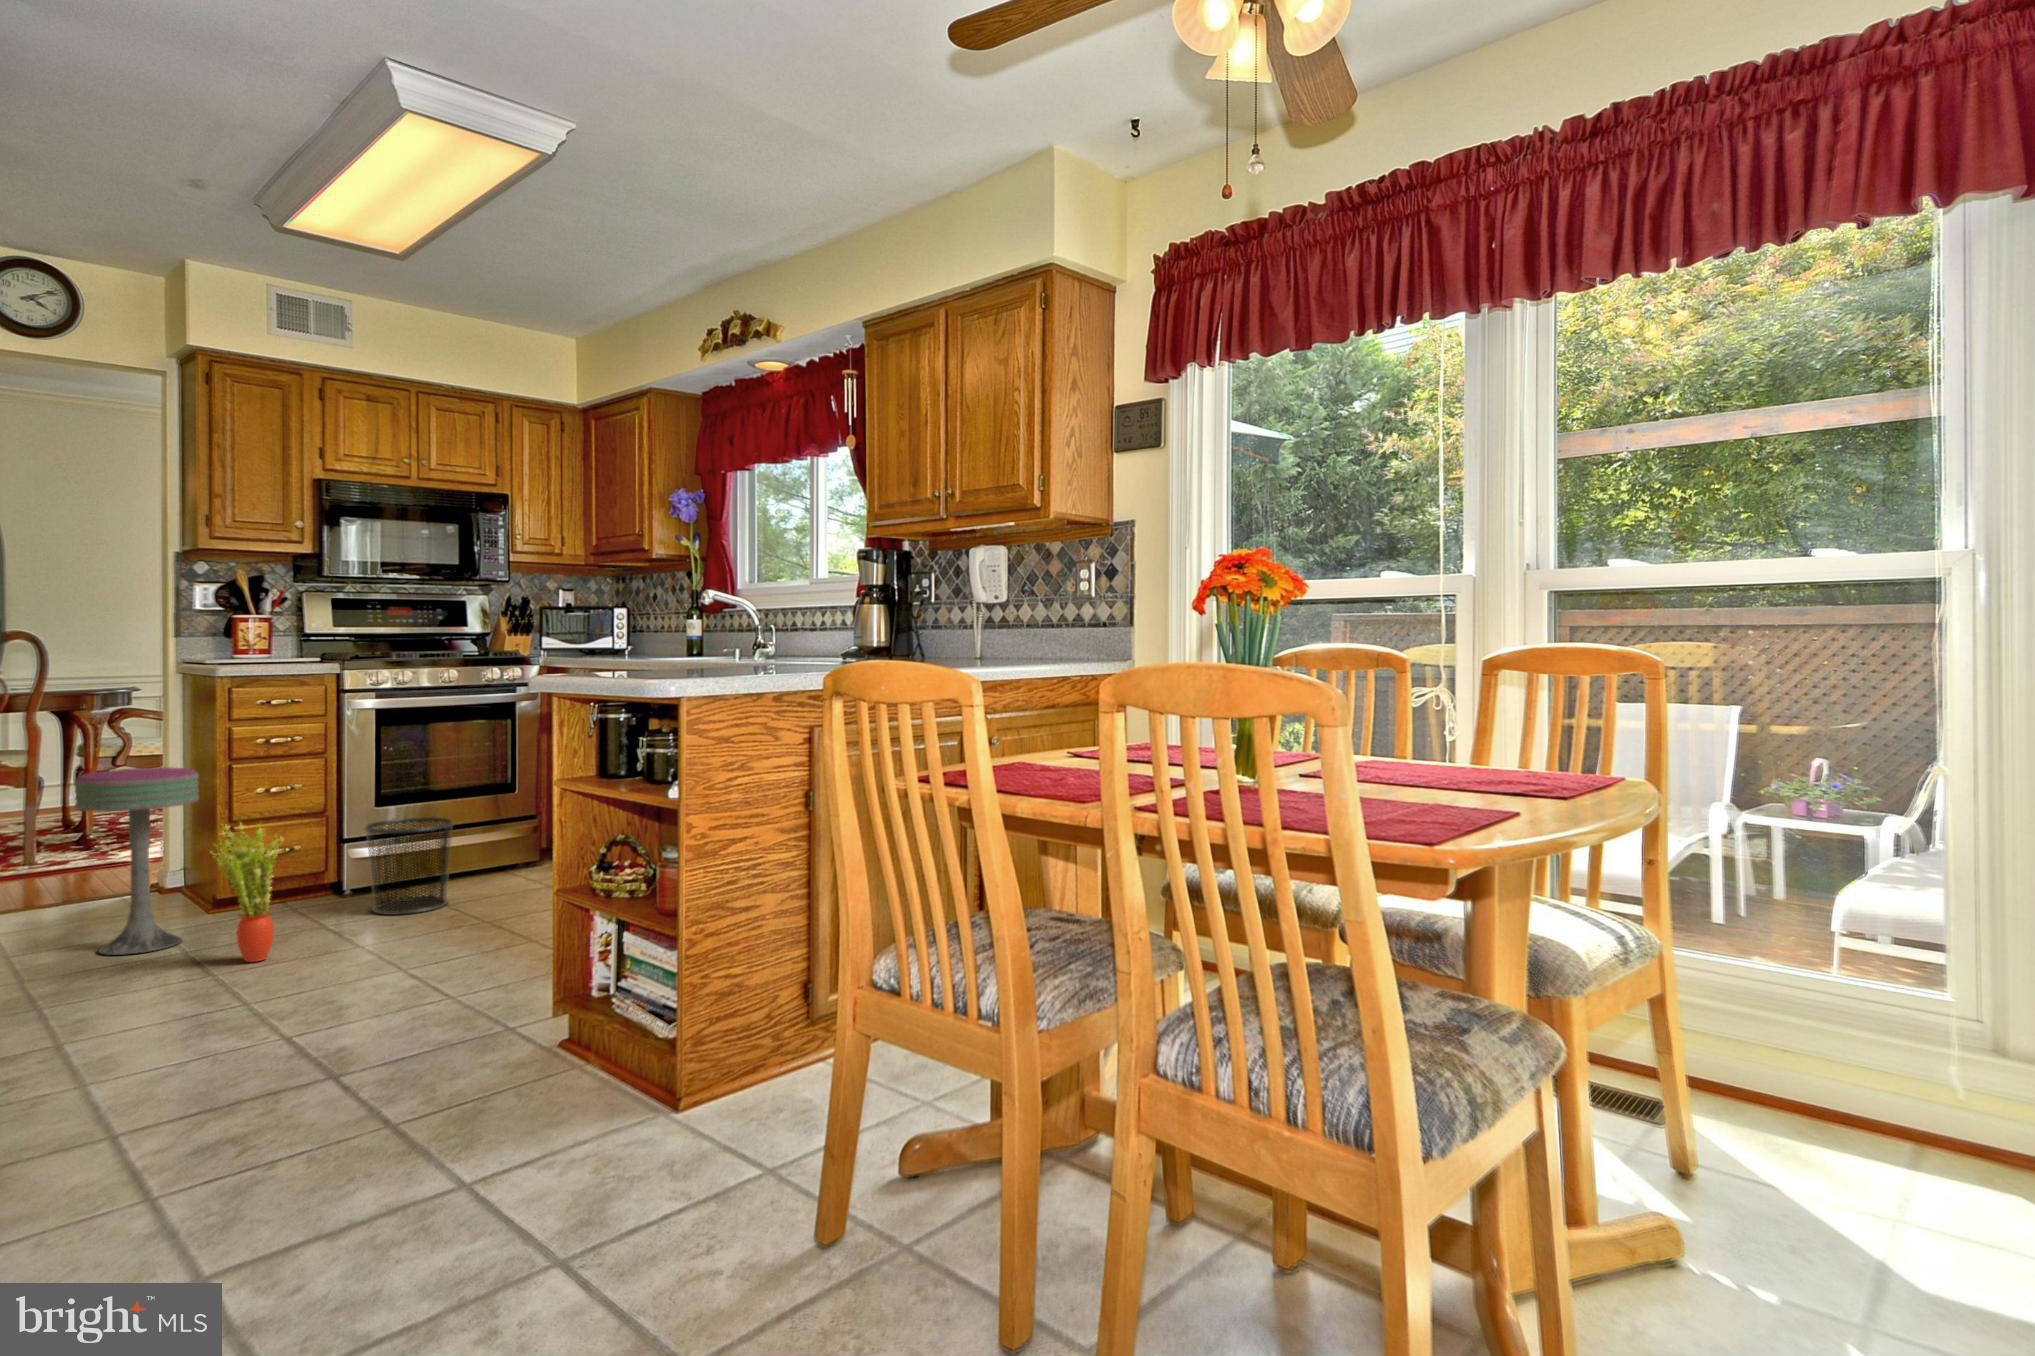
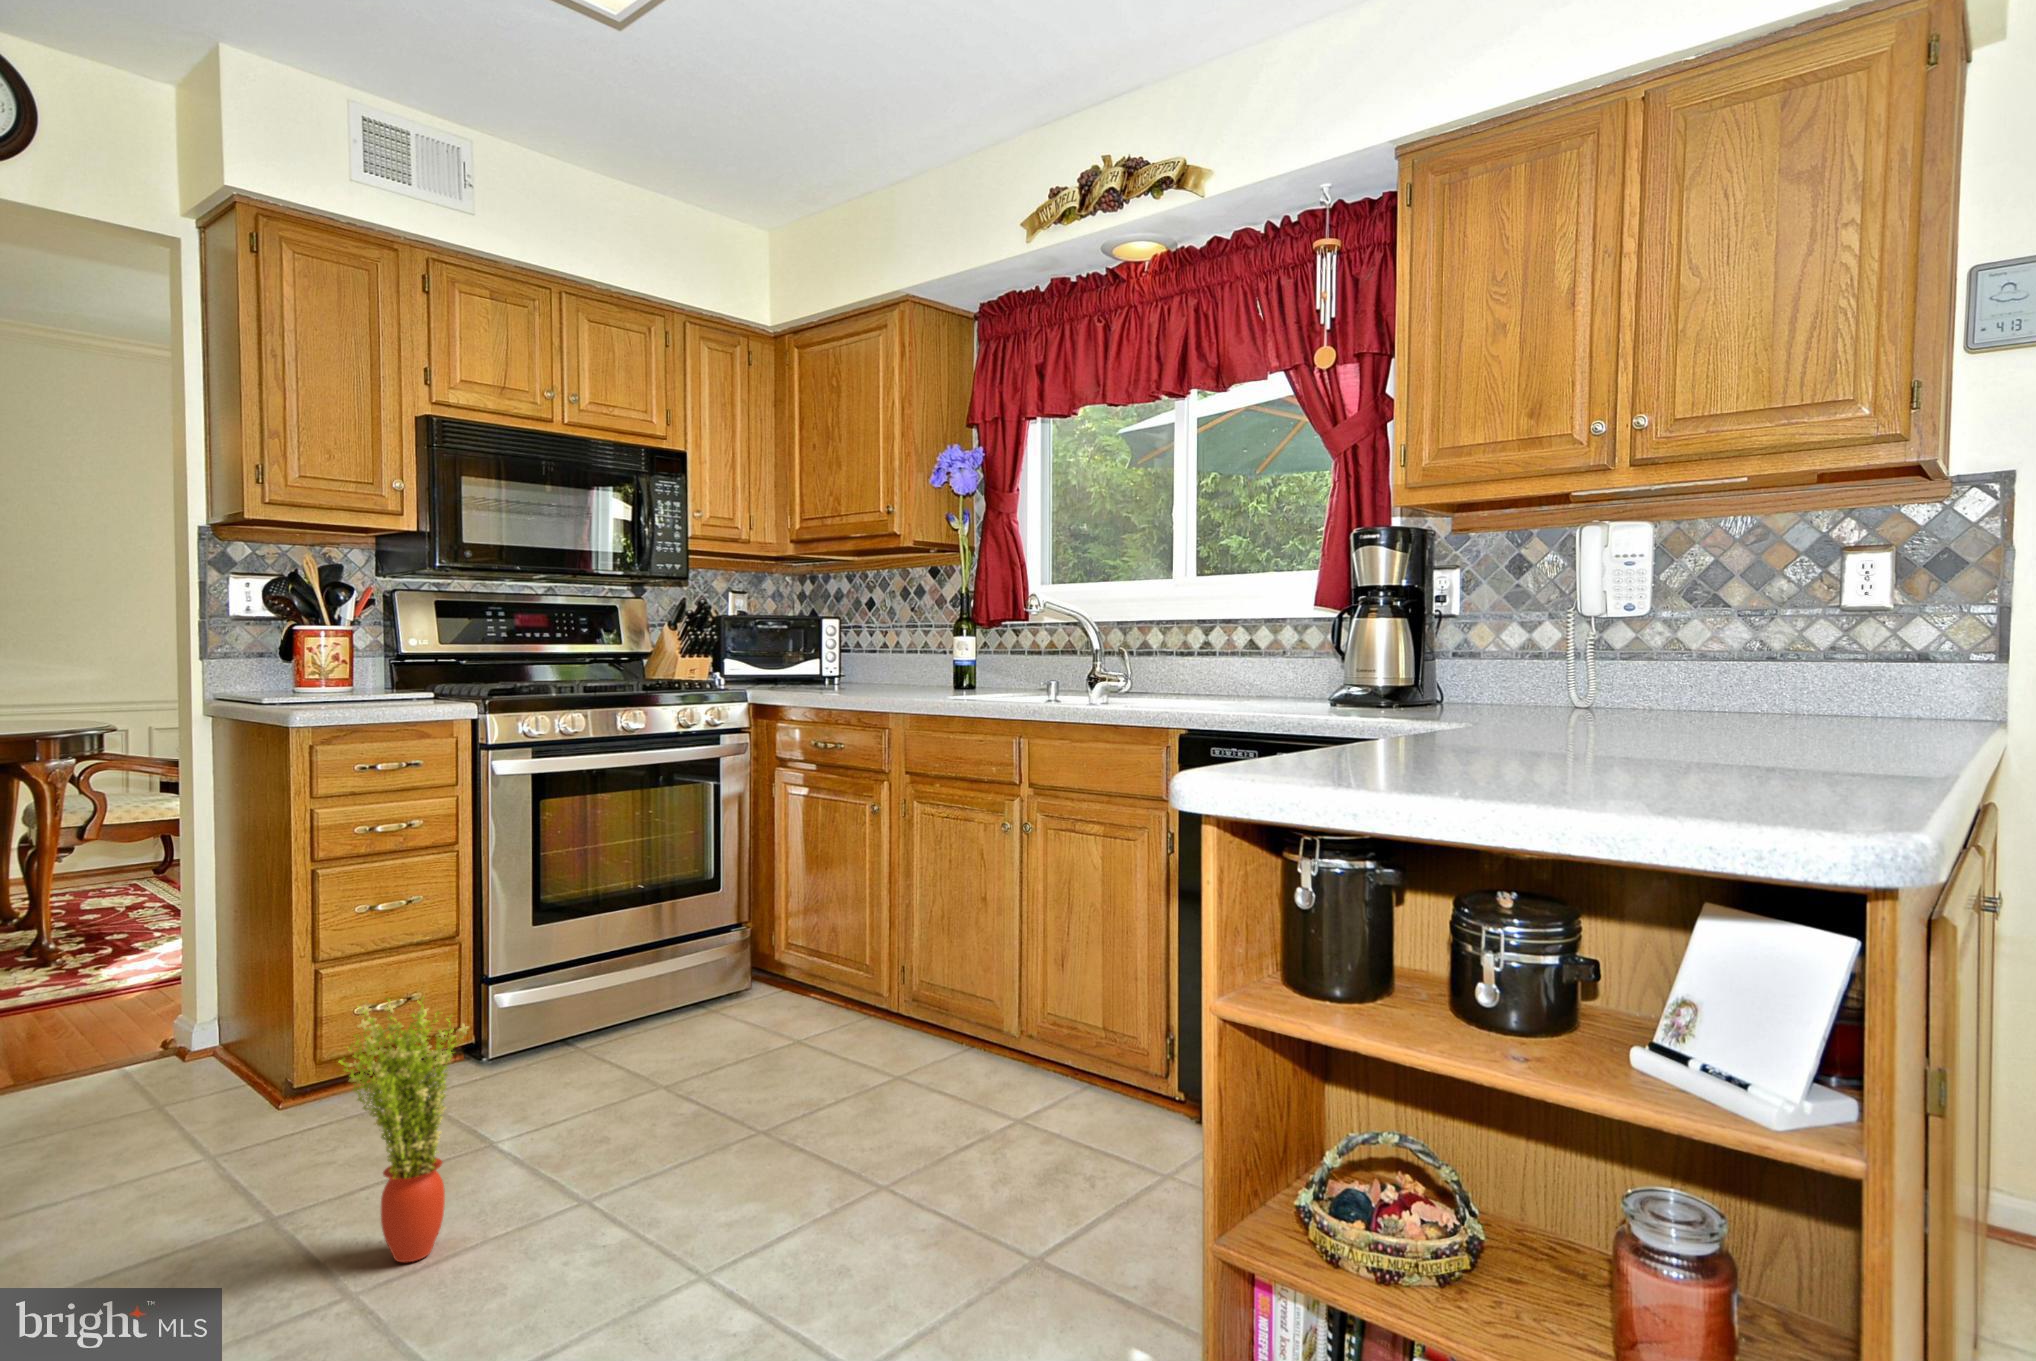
bar stool: present [75,768,199,955] -> none [71,887,286,1245]
waste bin: present [365,817,454,915] -> none [538,949,675,1122]

